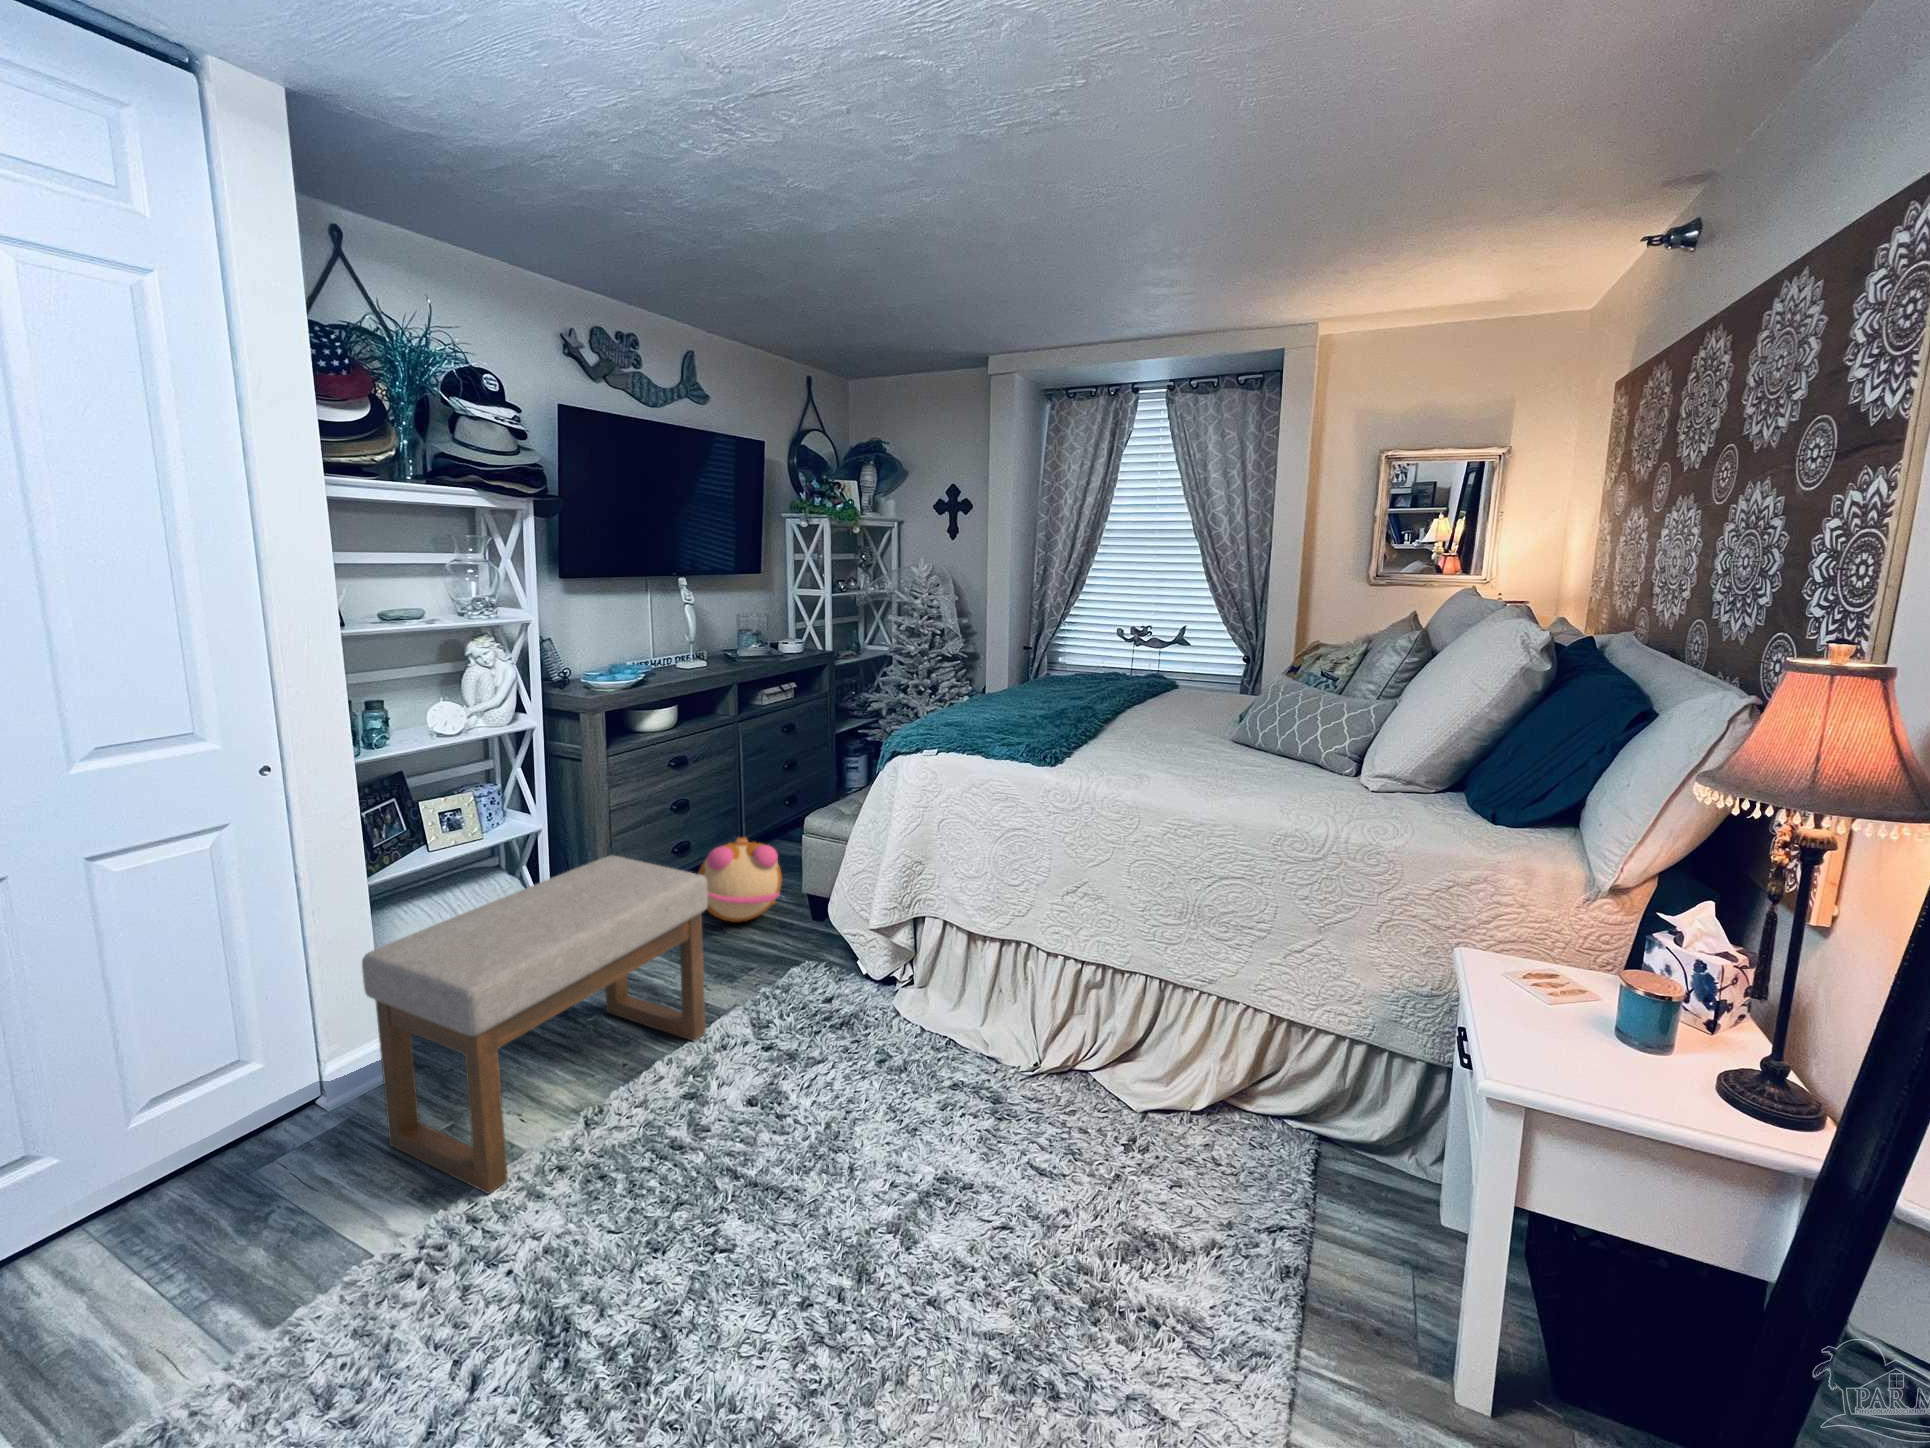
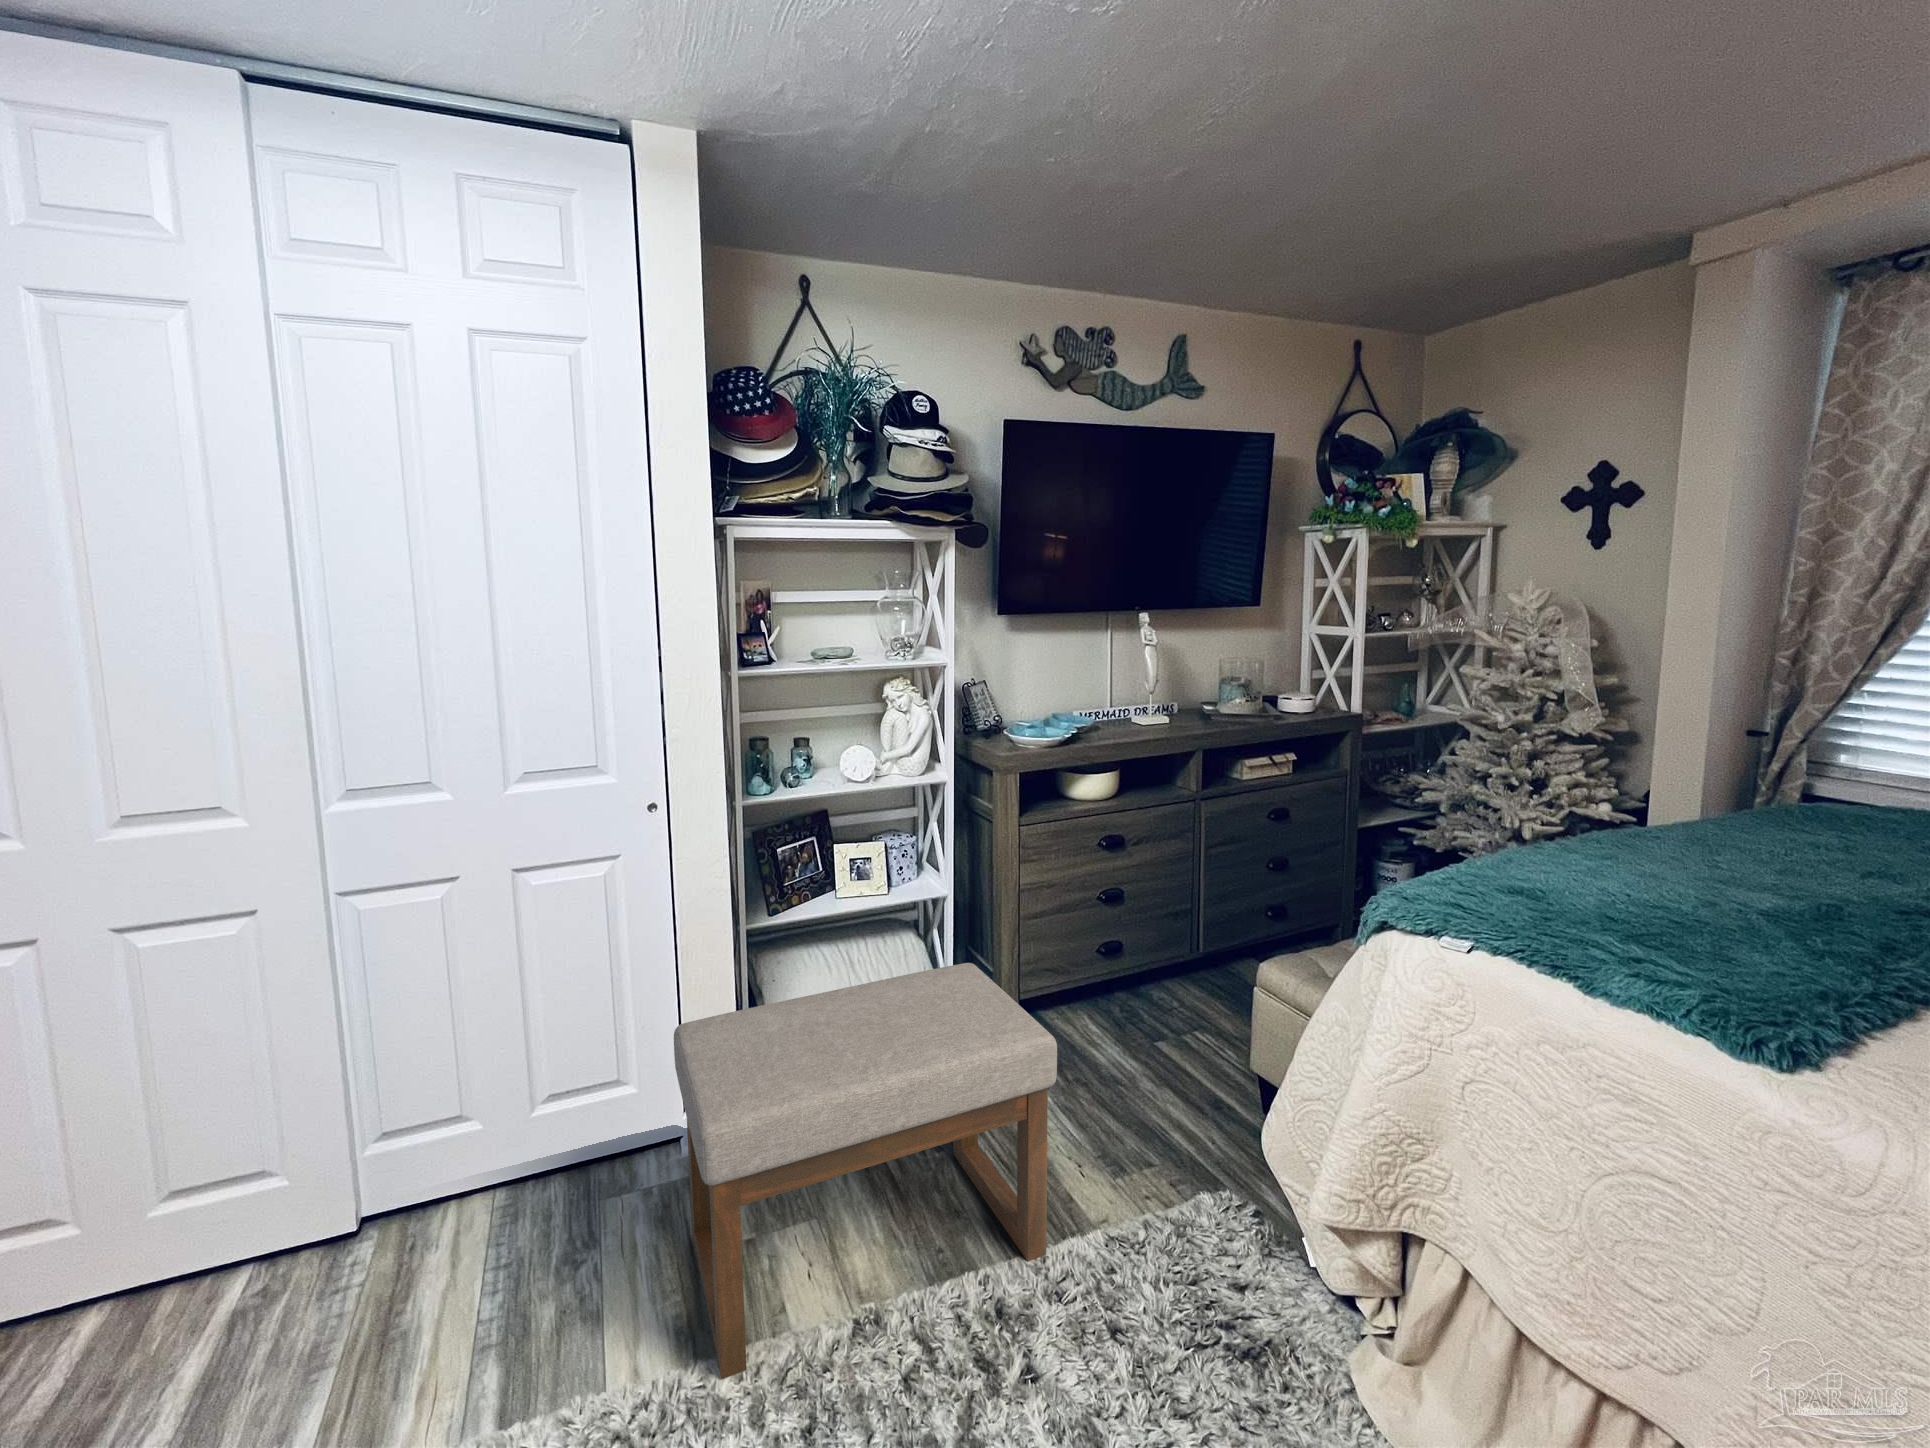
plush toy: present [698,837,782,922] -> none [1106,962,1222,1080]

